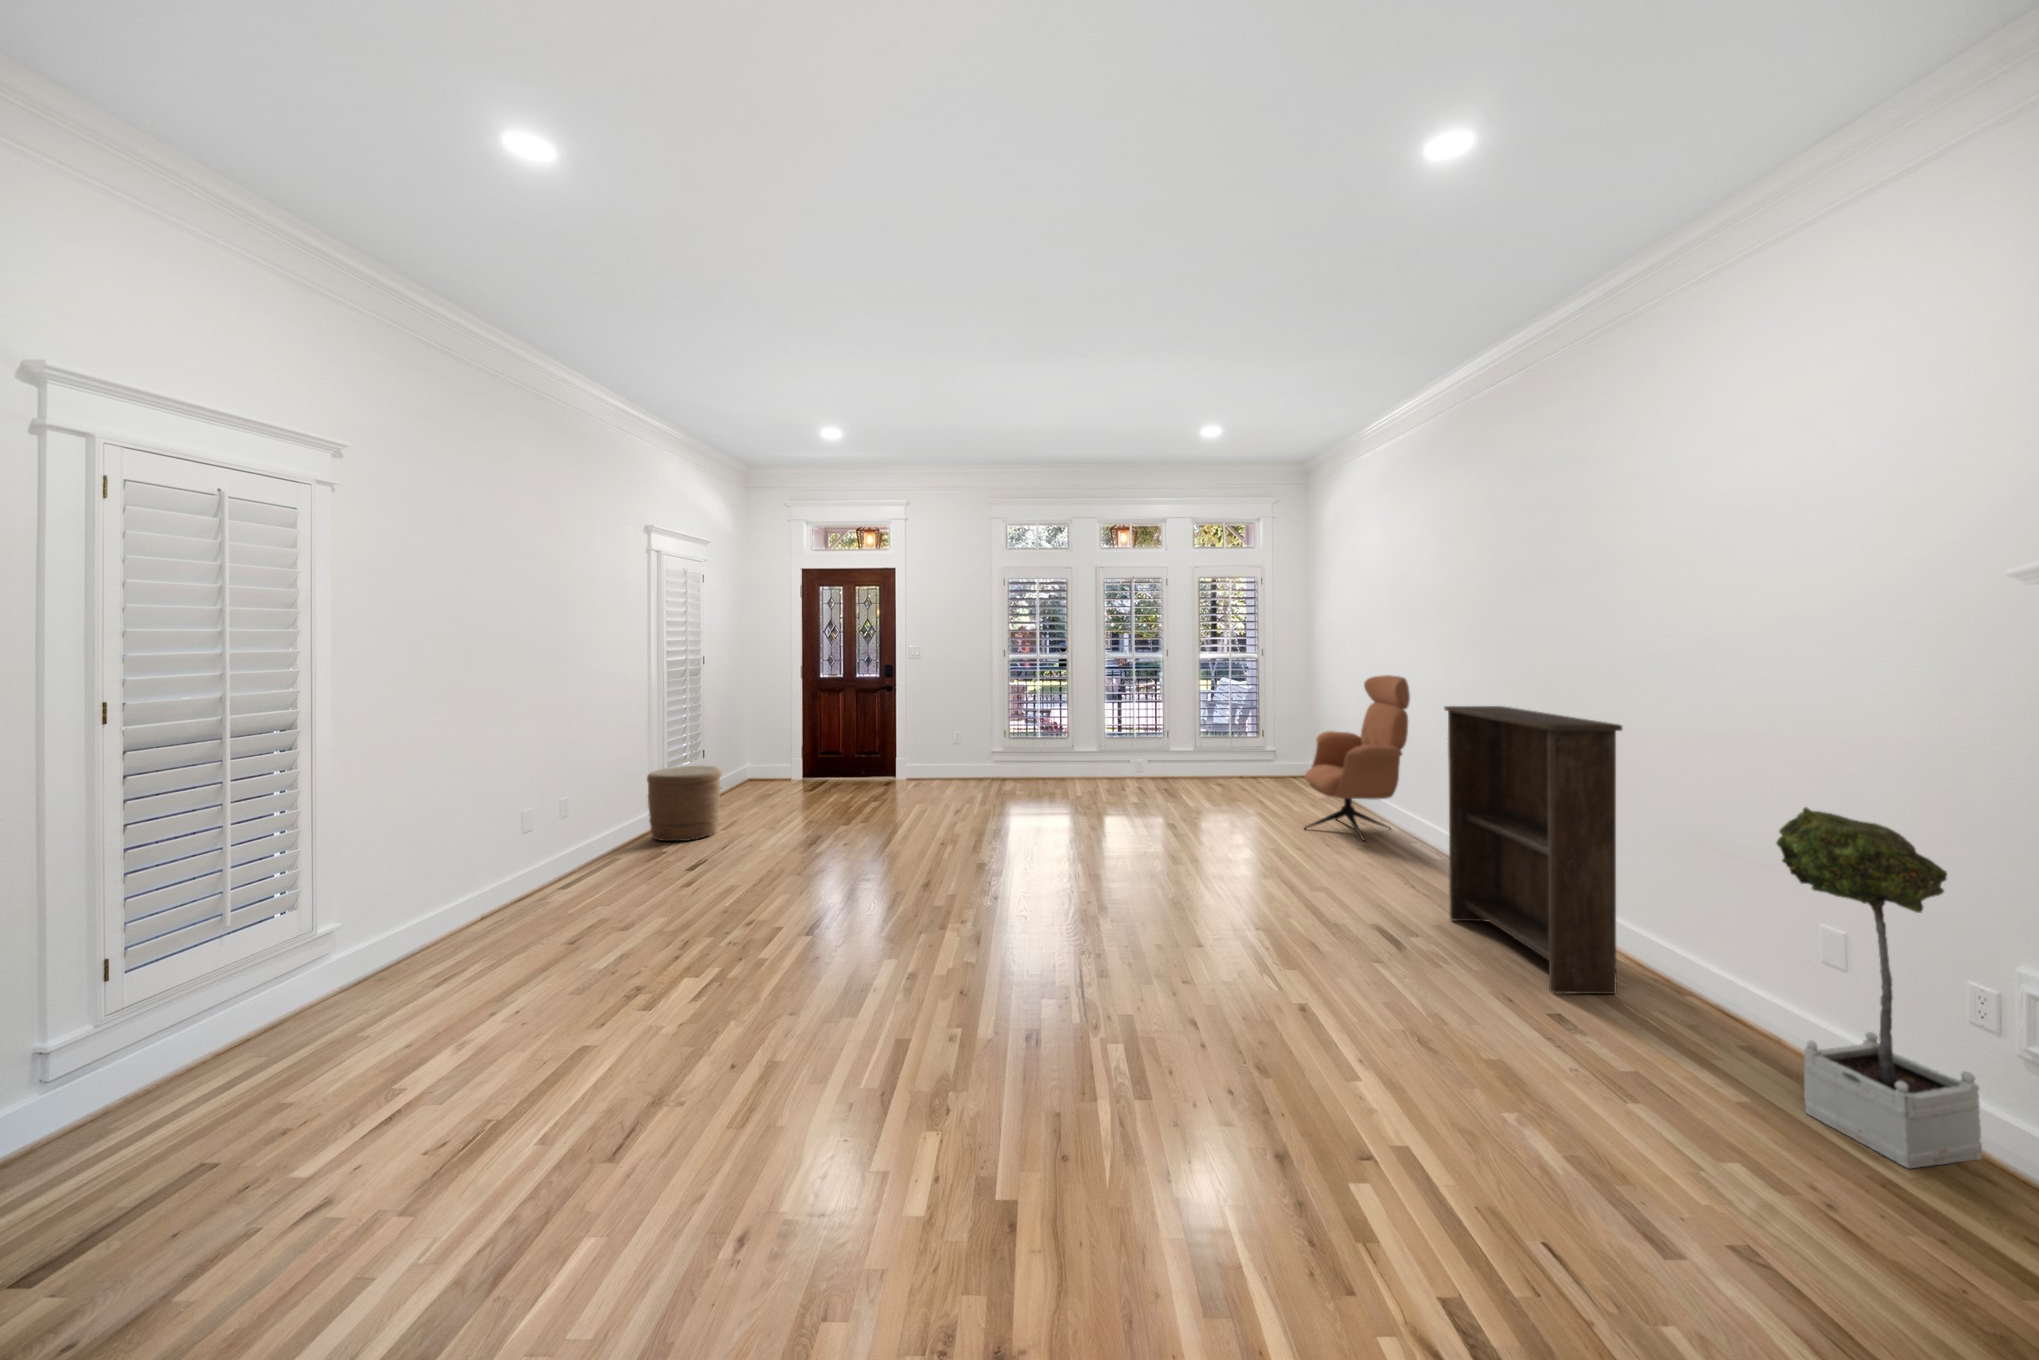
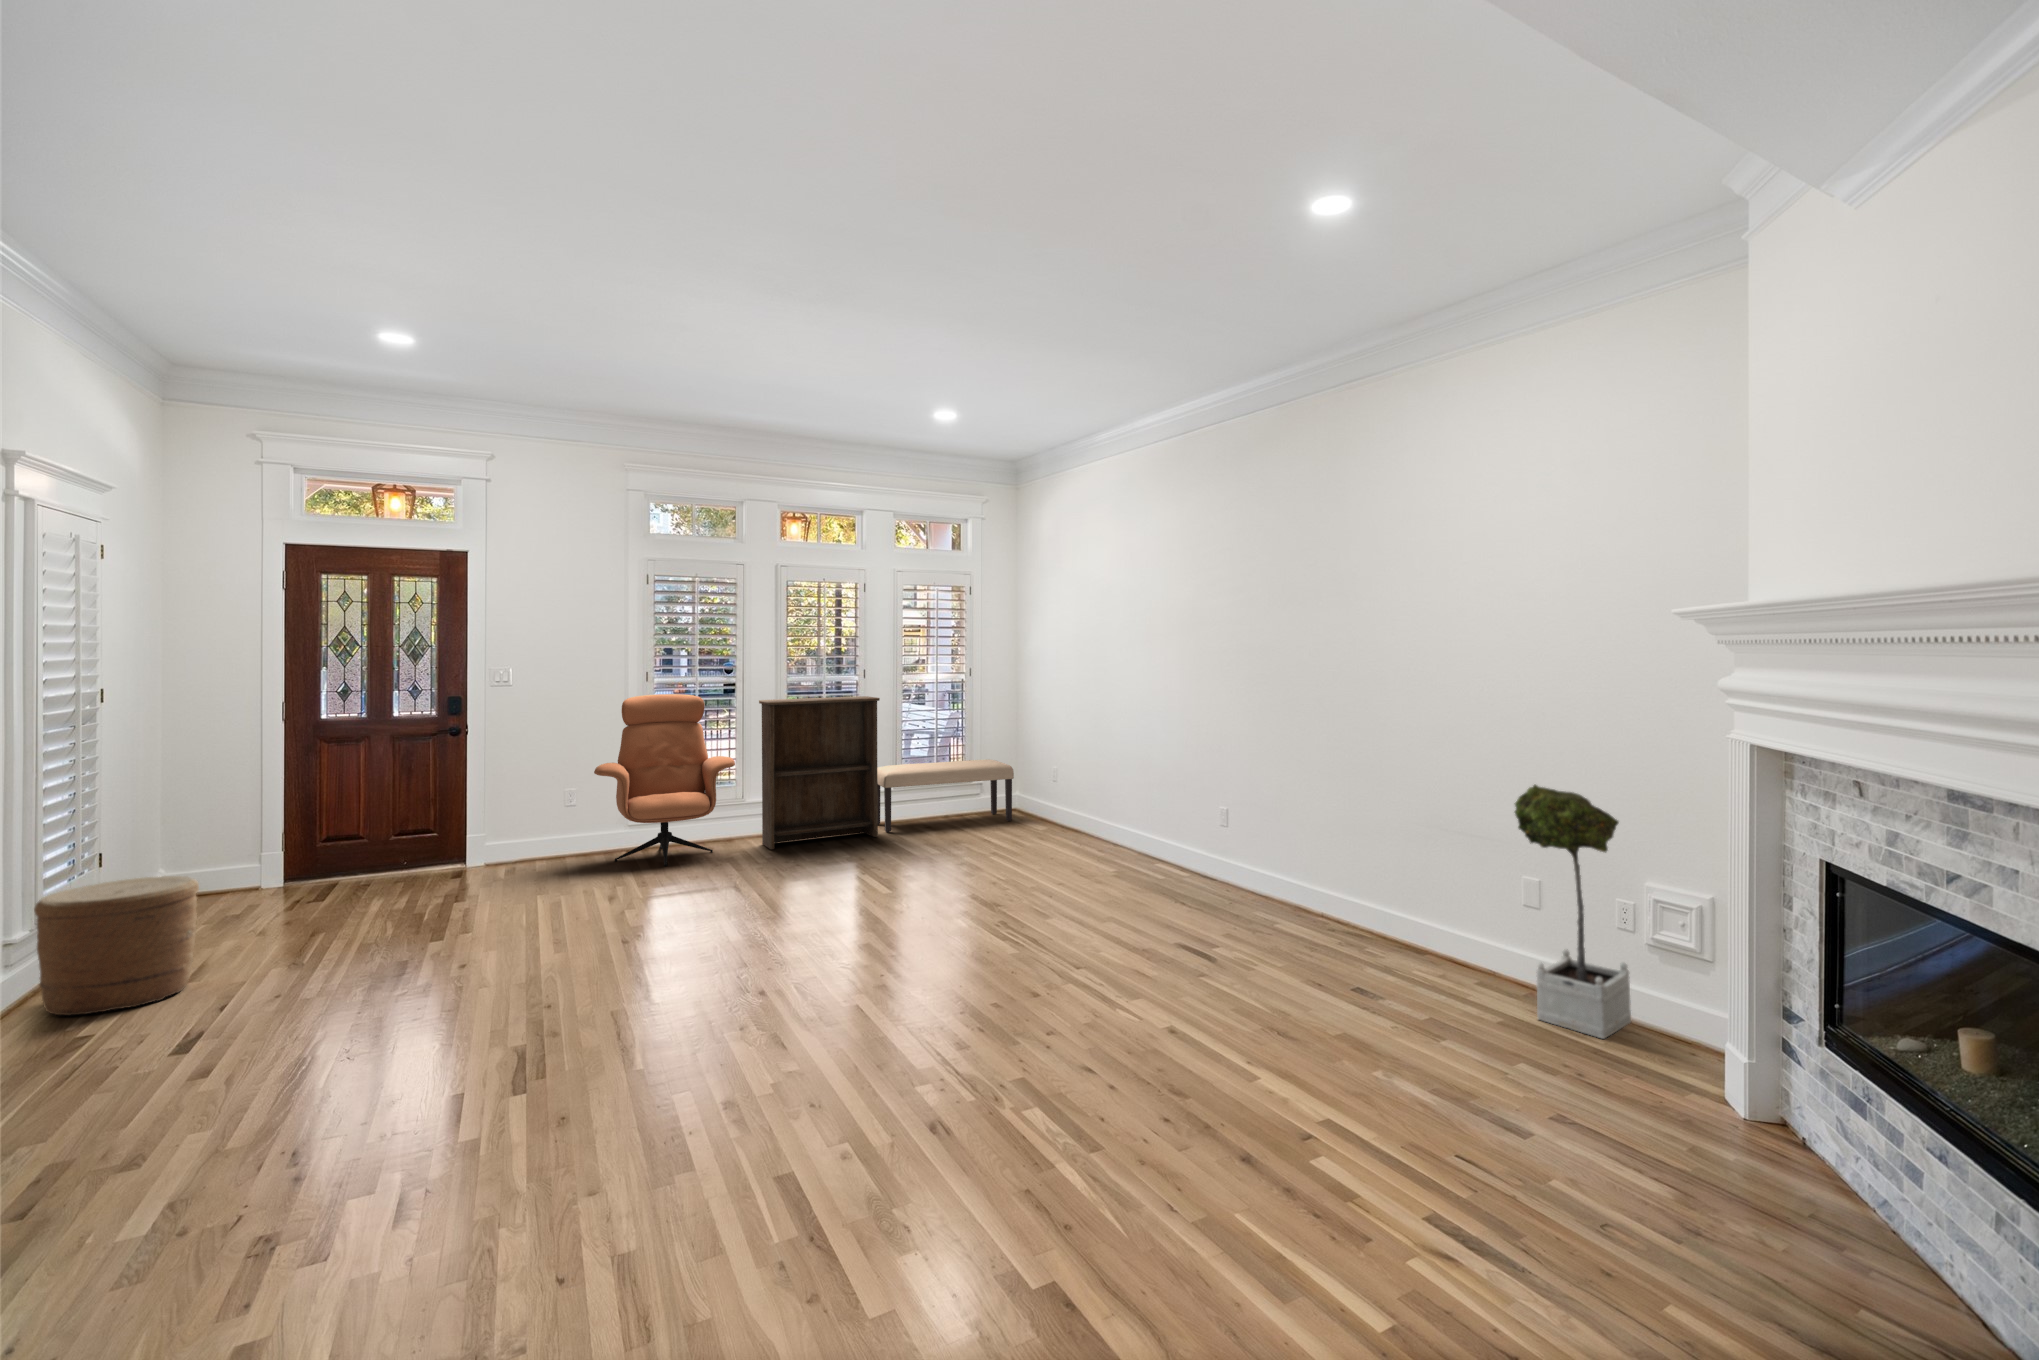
armchair: present [1305,675,1410,841] -> present [594,694,735,866]
bookshelf: present [1444,706,1622,994] -> present [759,696,880,849]
bench: none [1179,731,1301,788] -> present [877,759,1014,832]

